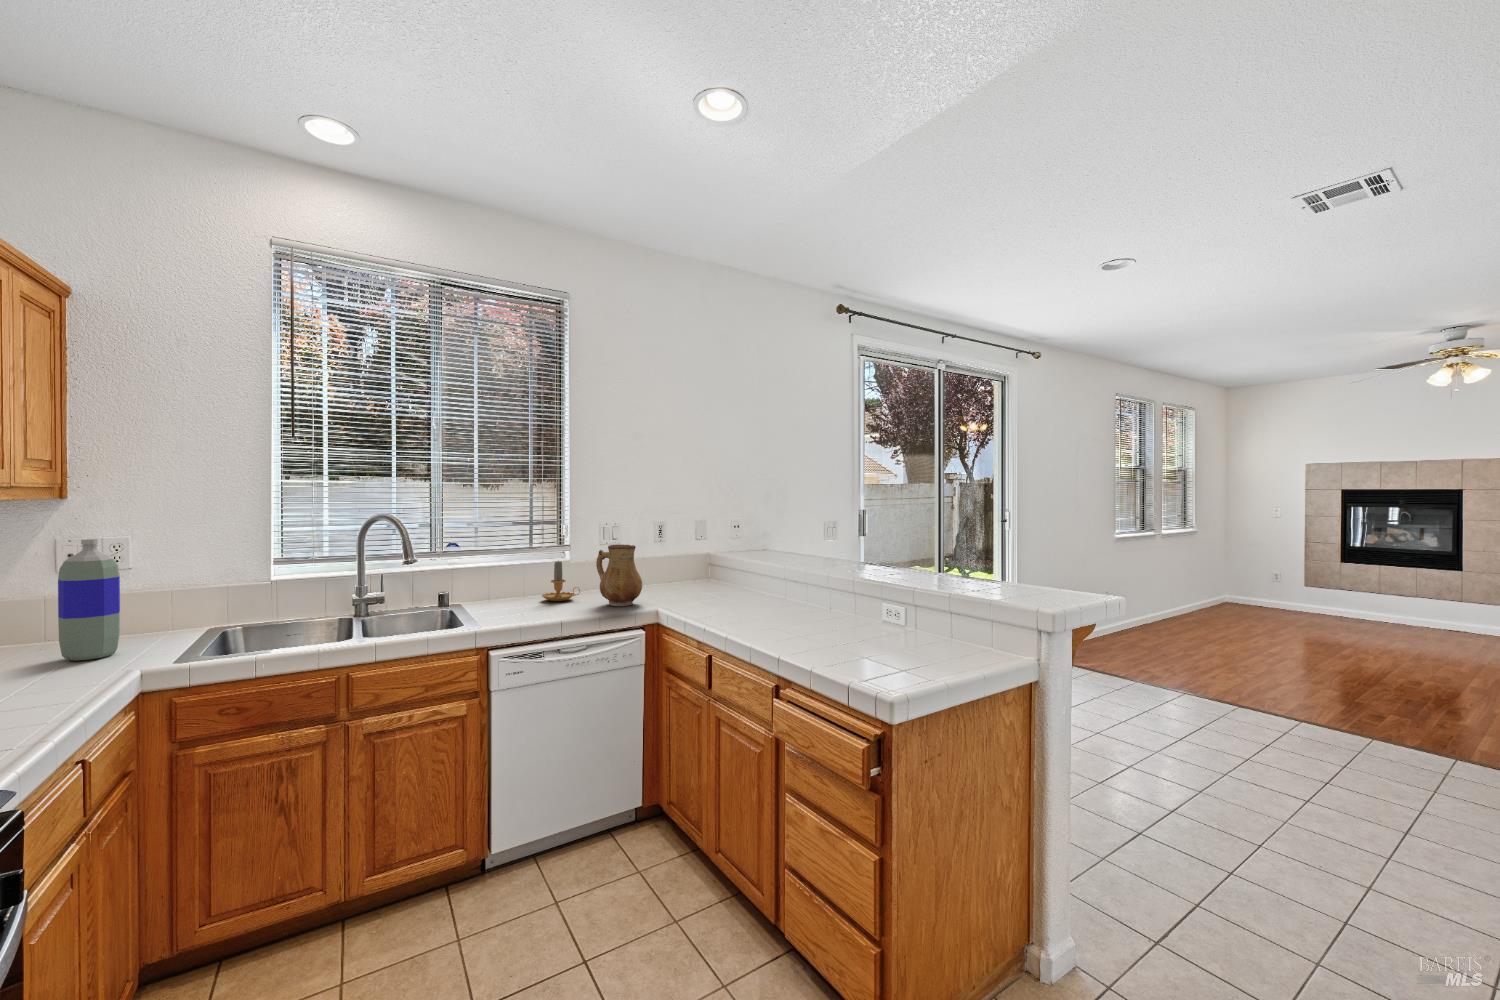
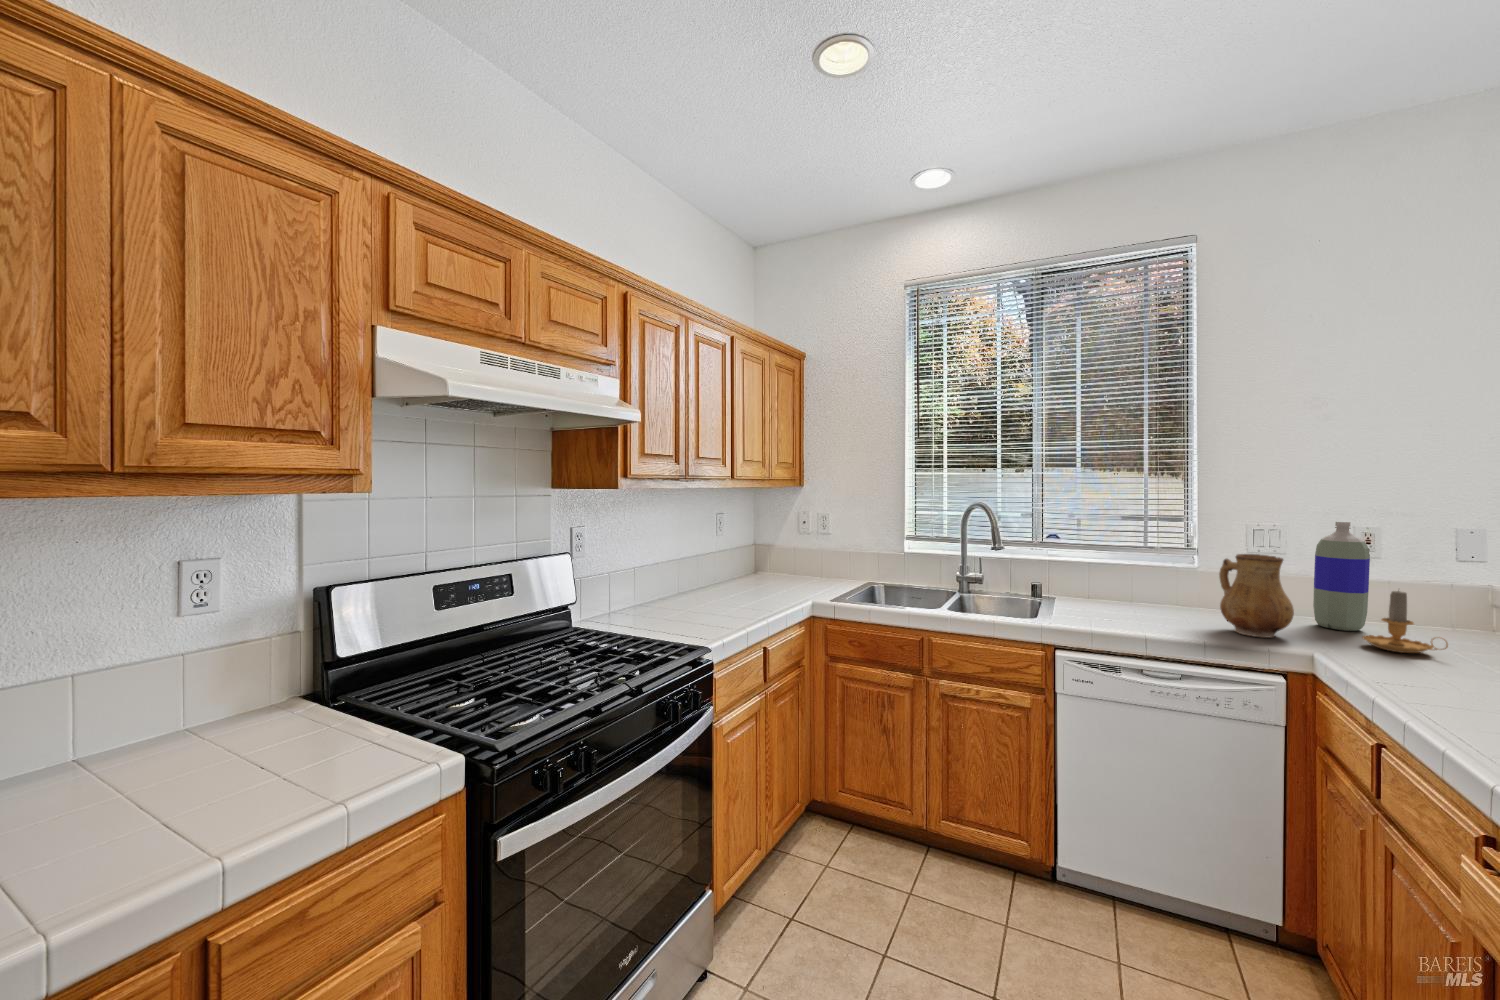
bottle: present [58,539,120,661] -> present [1313,522,1370,631]
candle: present [542,561,580,601] -> present [1363,591,1448,653]

